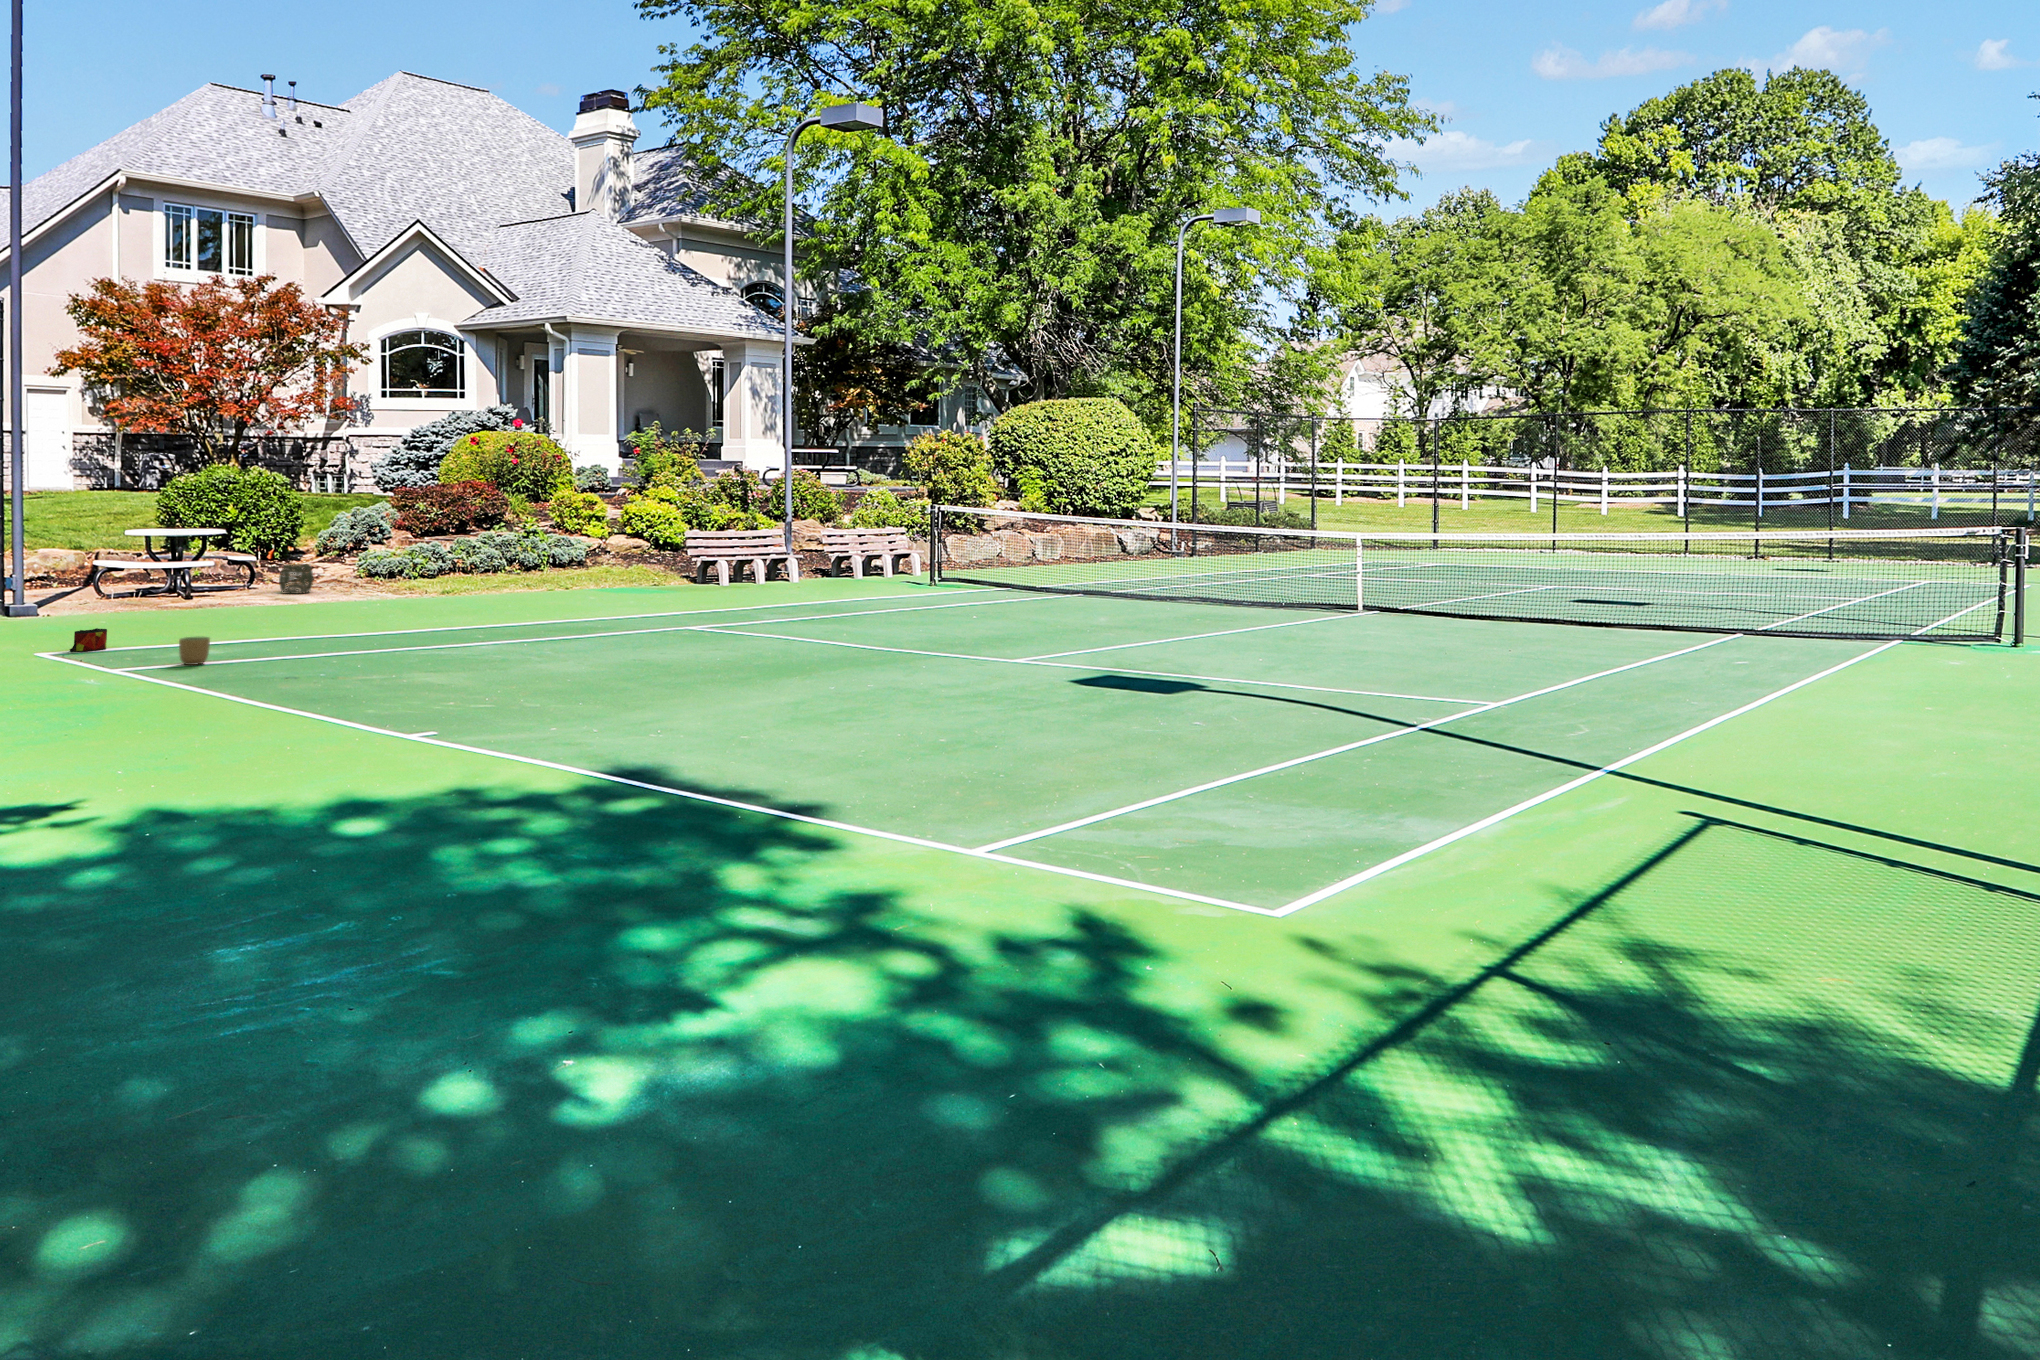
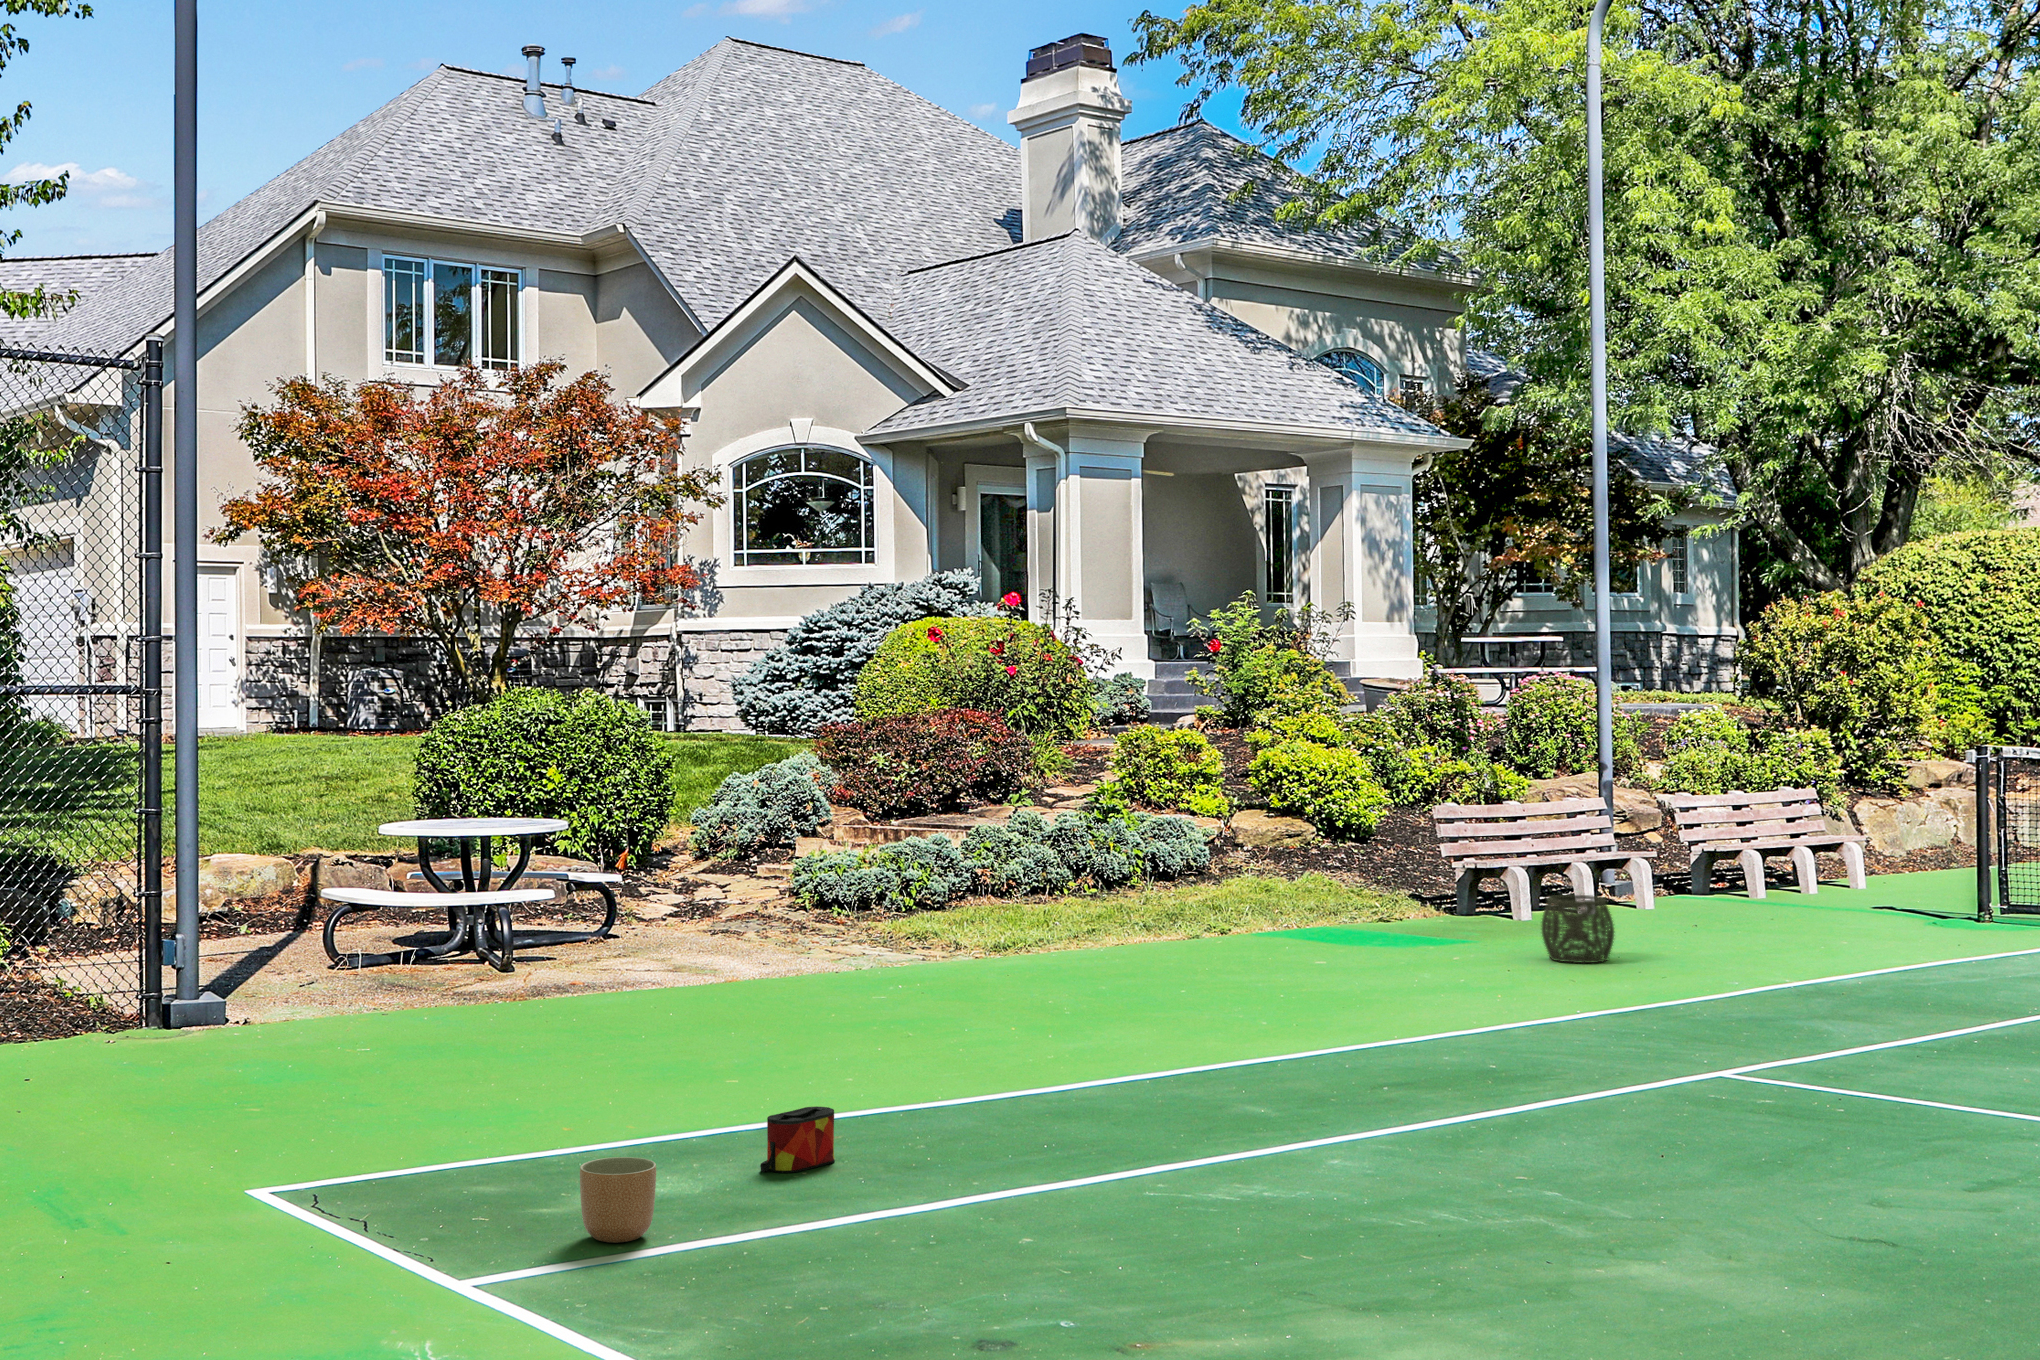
woven basket: present [279,564,314,594] -> present [1541,895,1614,963]
bag: present [70,628,107,652] -> present [760,1106,835,1173]

